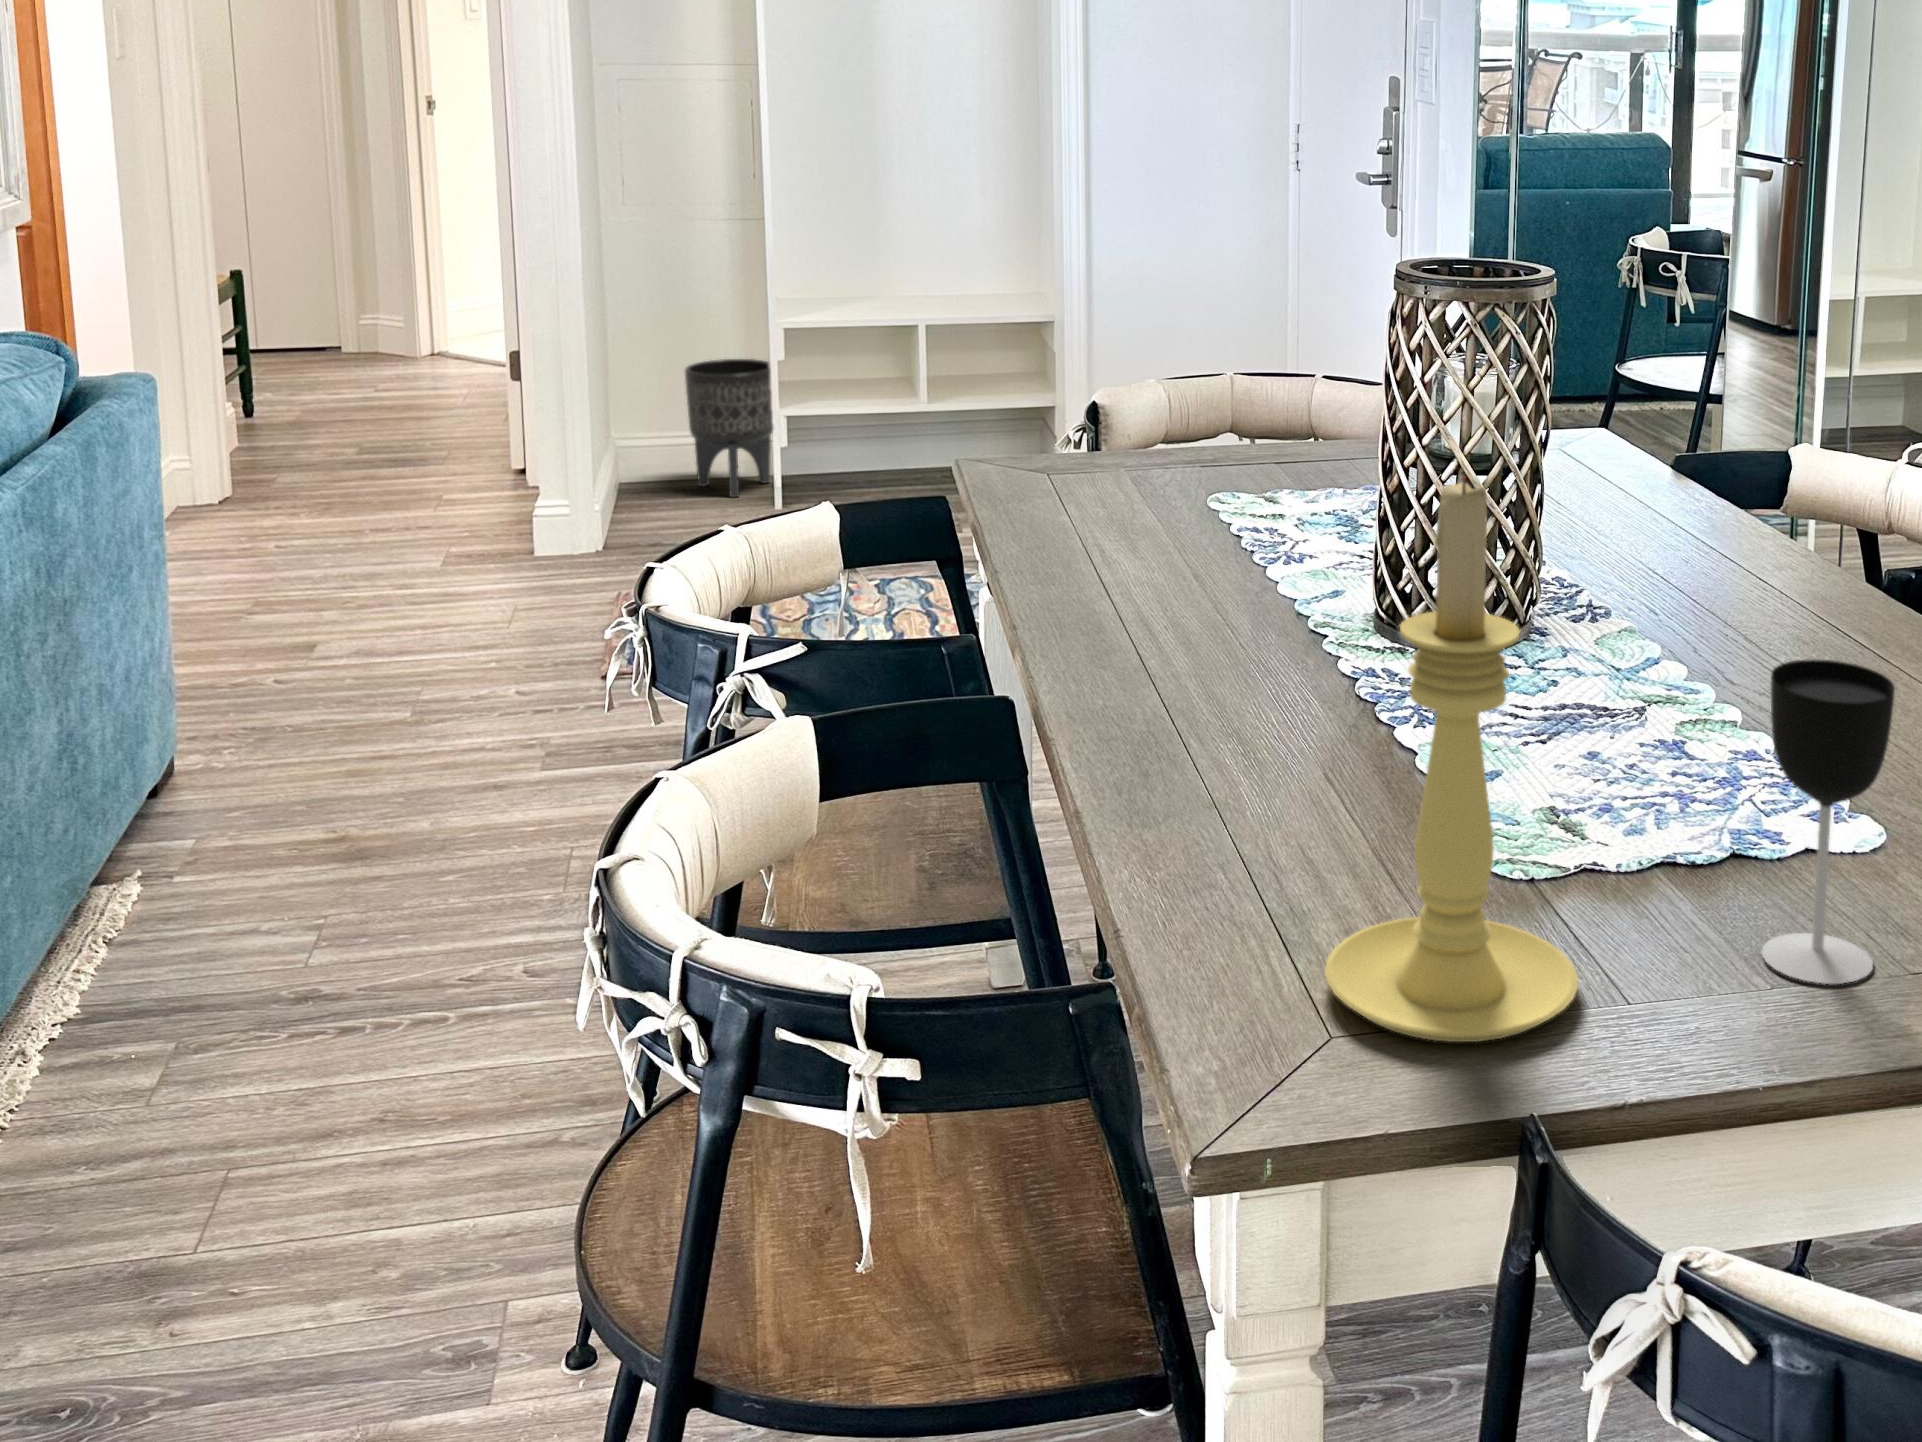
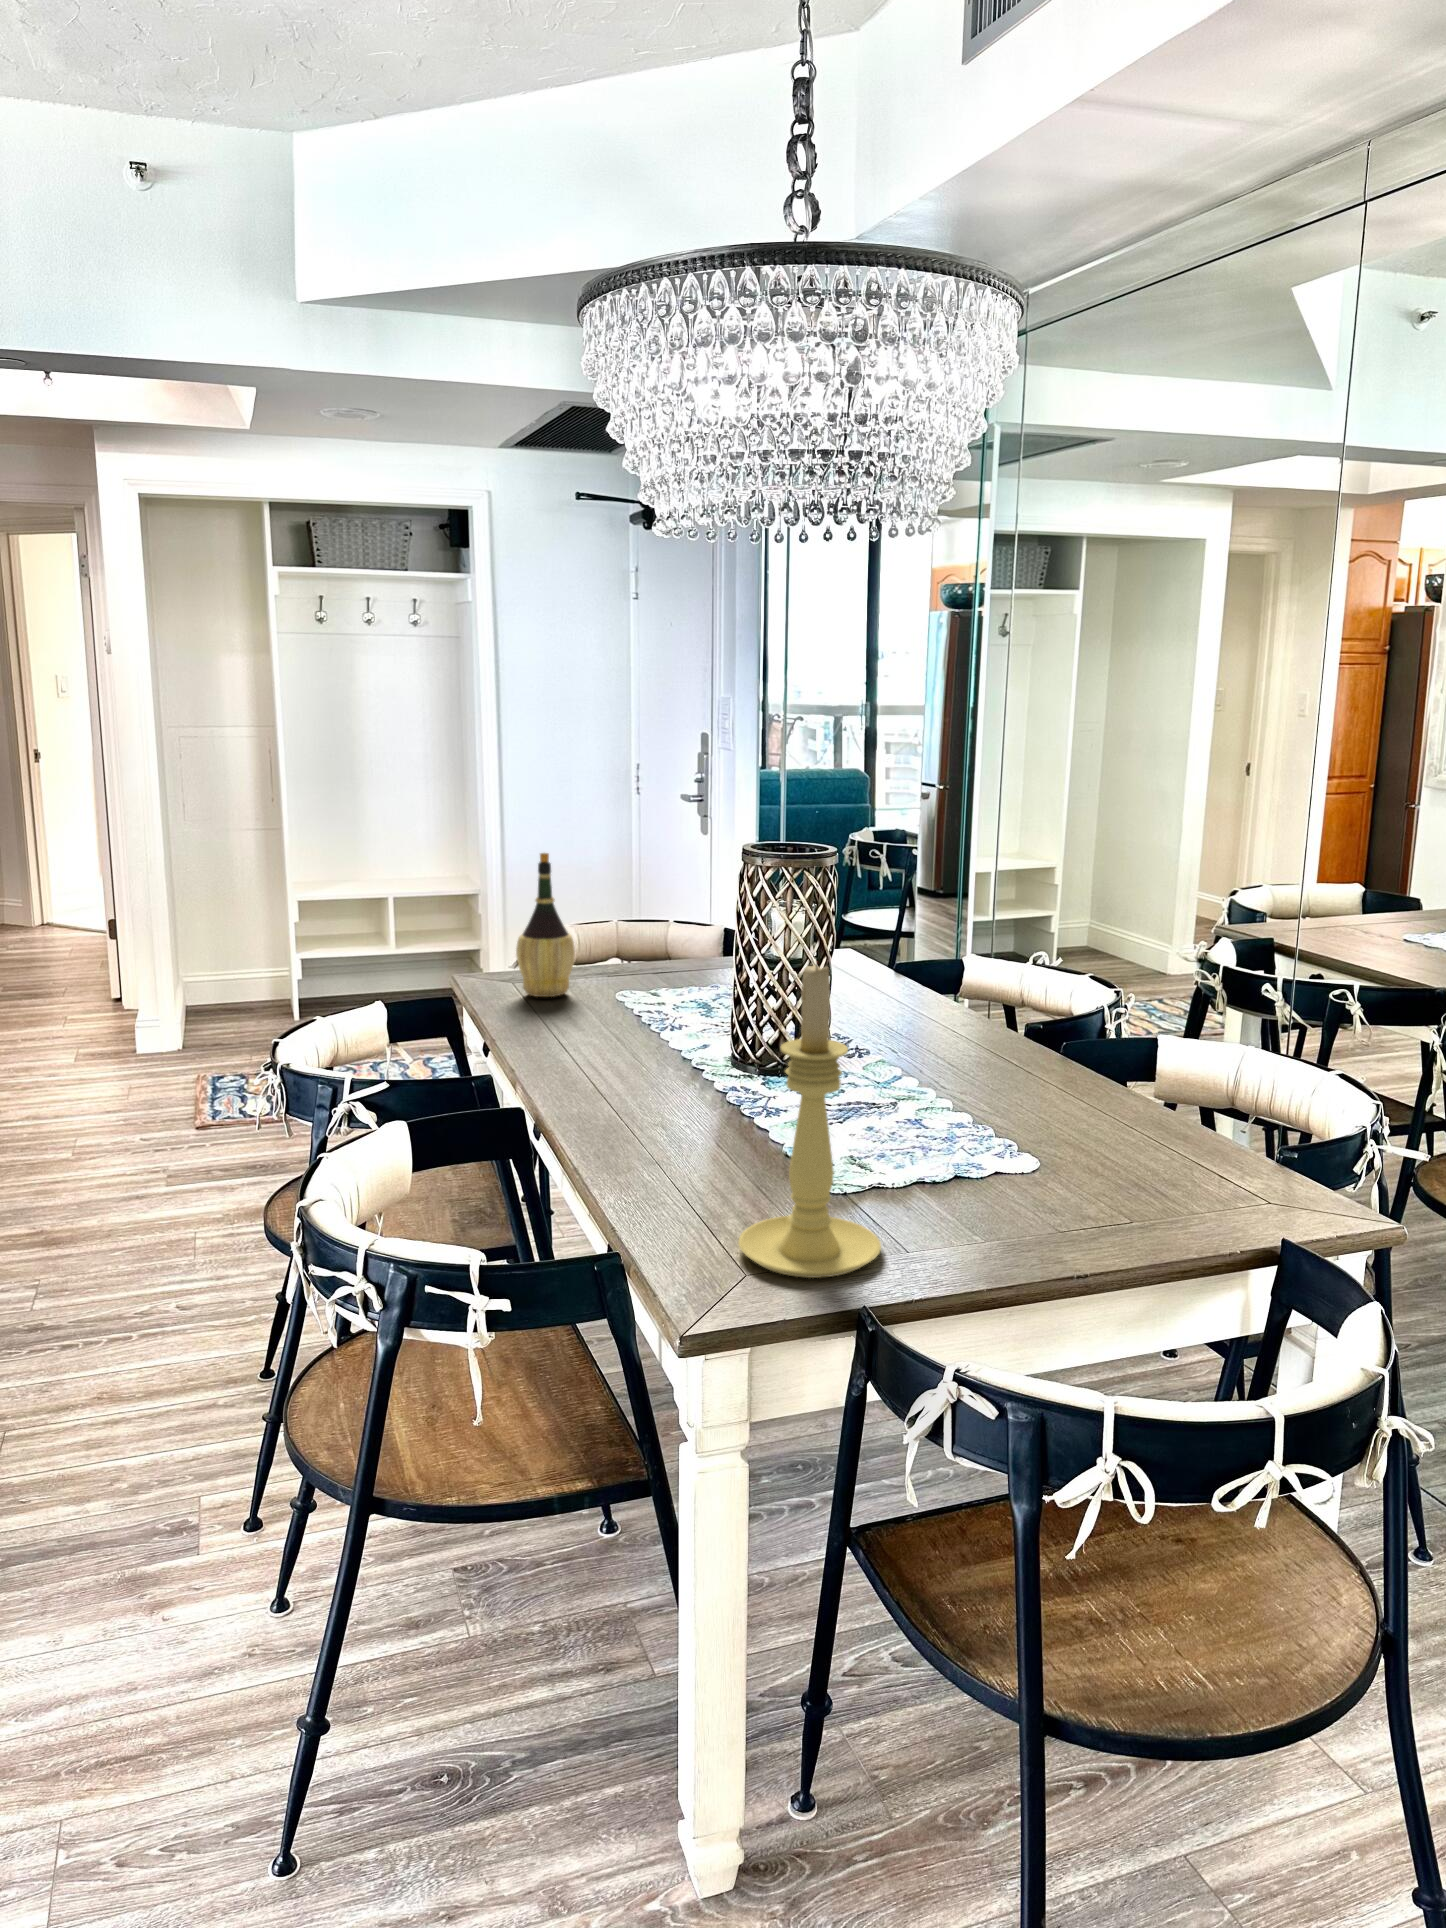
wine bottle: none [1048,268,1142,501] -> present [516,853,575,997]
planter: present [685,359,773,497] -> none [232,920,294,1011]
wine glass: present [1761,659,1895,984] -> none [979,1062,1052,1241]

